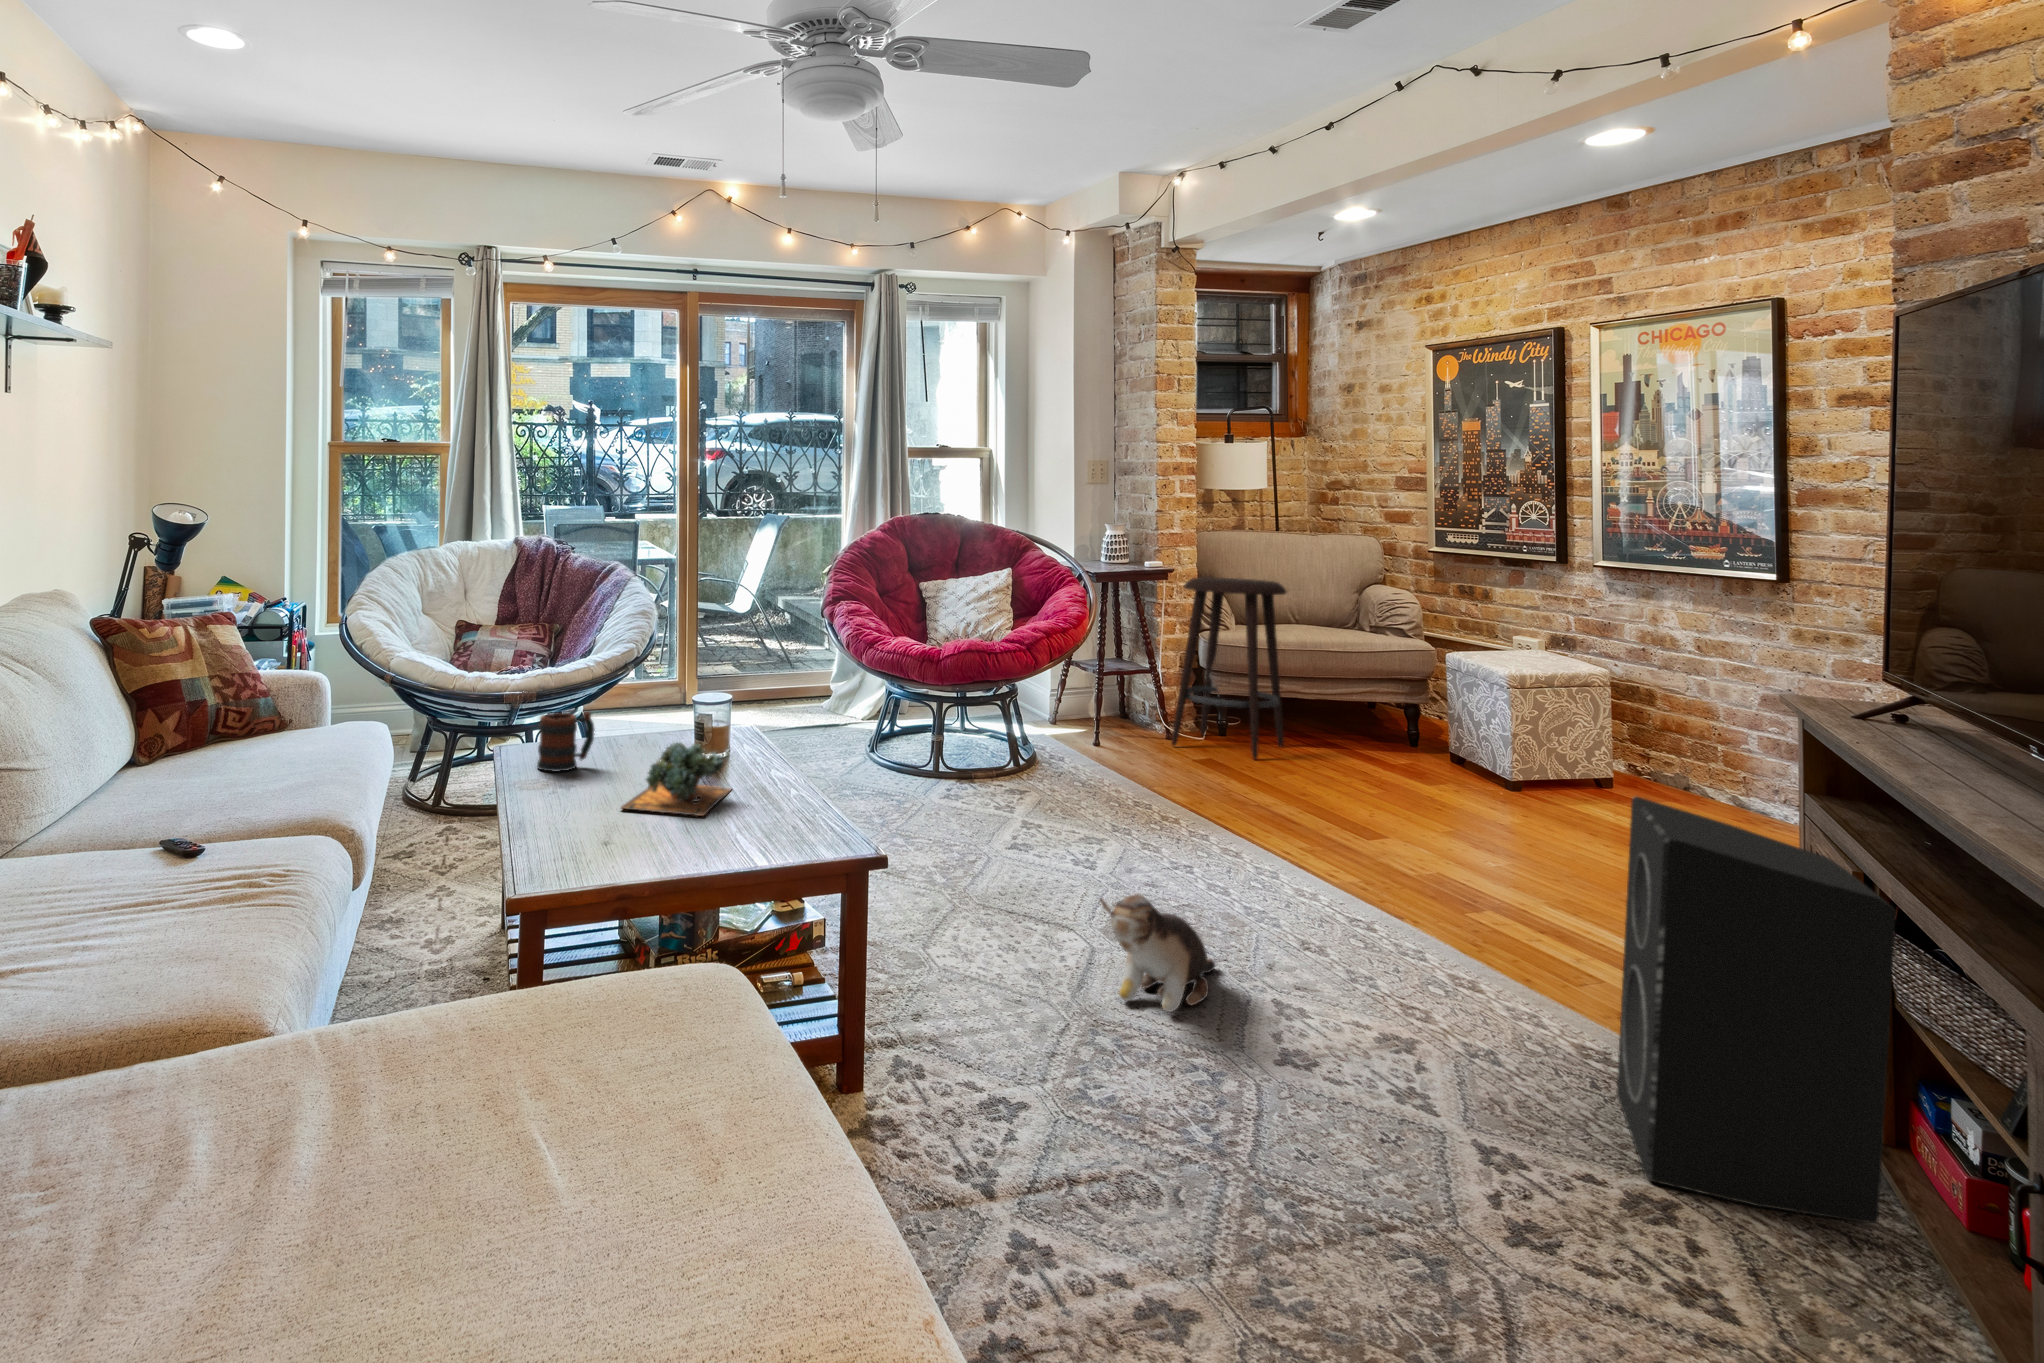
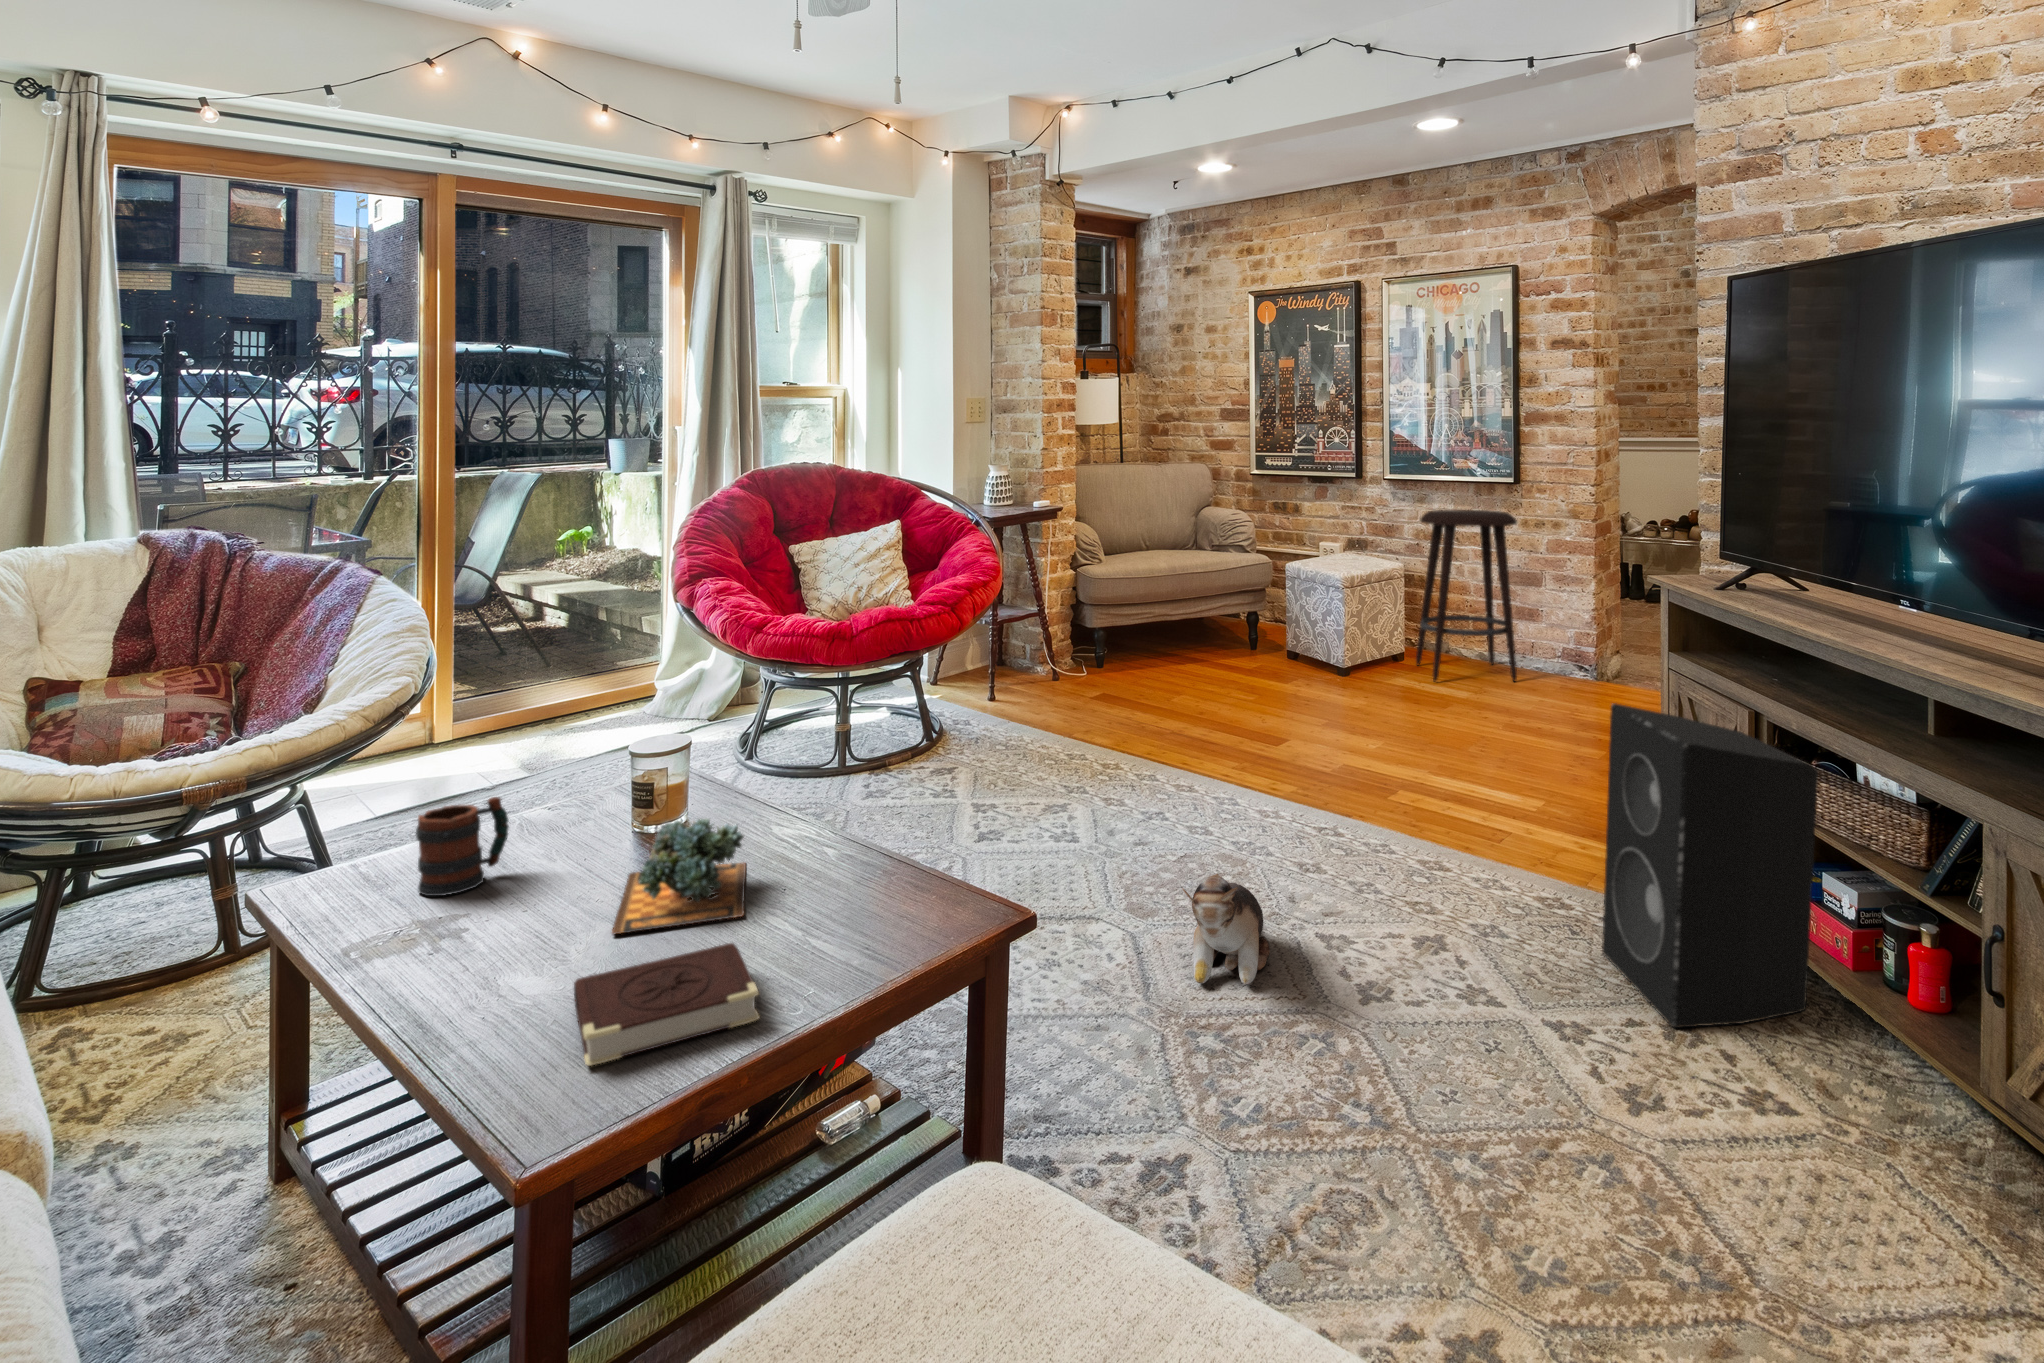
stool: present [1172,577,1286,759] -> present [1416,510,1517,682]
book: none [554,818,674,869] -> present [574,943,759,1066]

